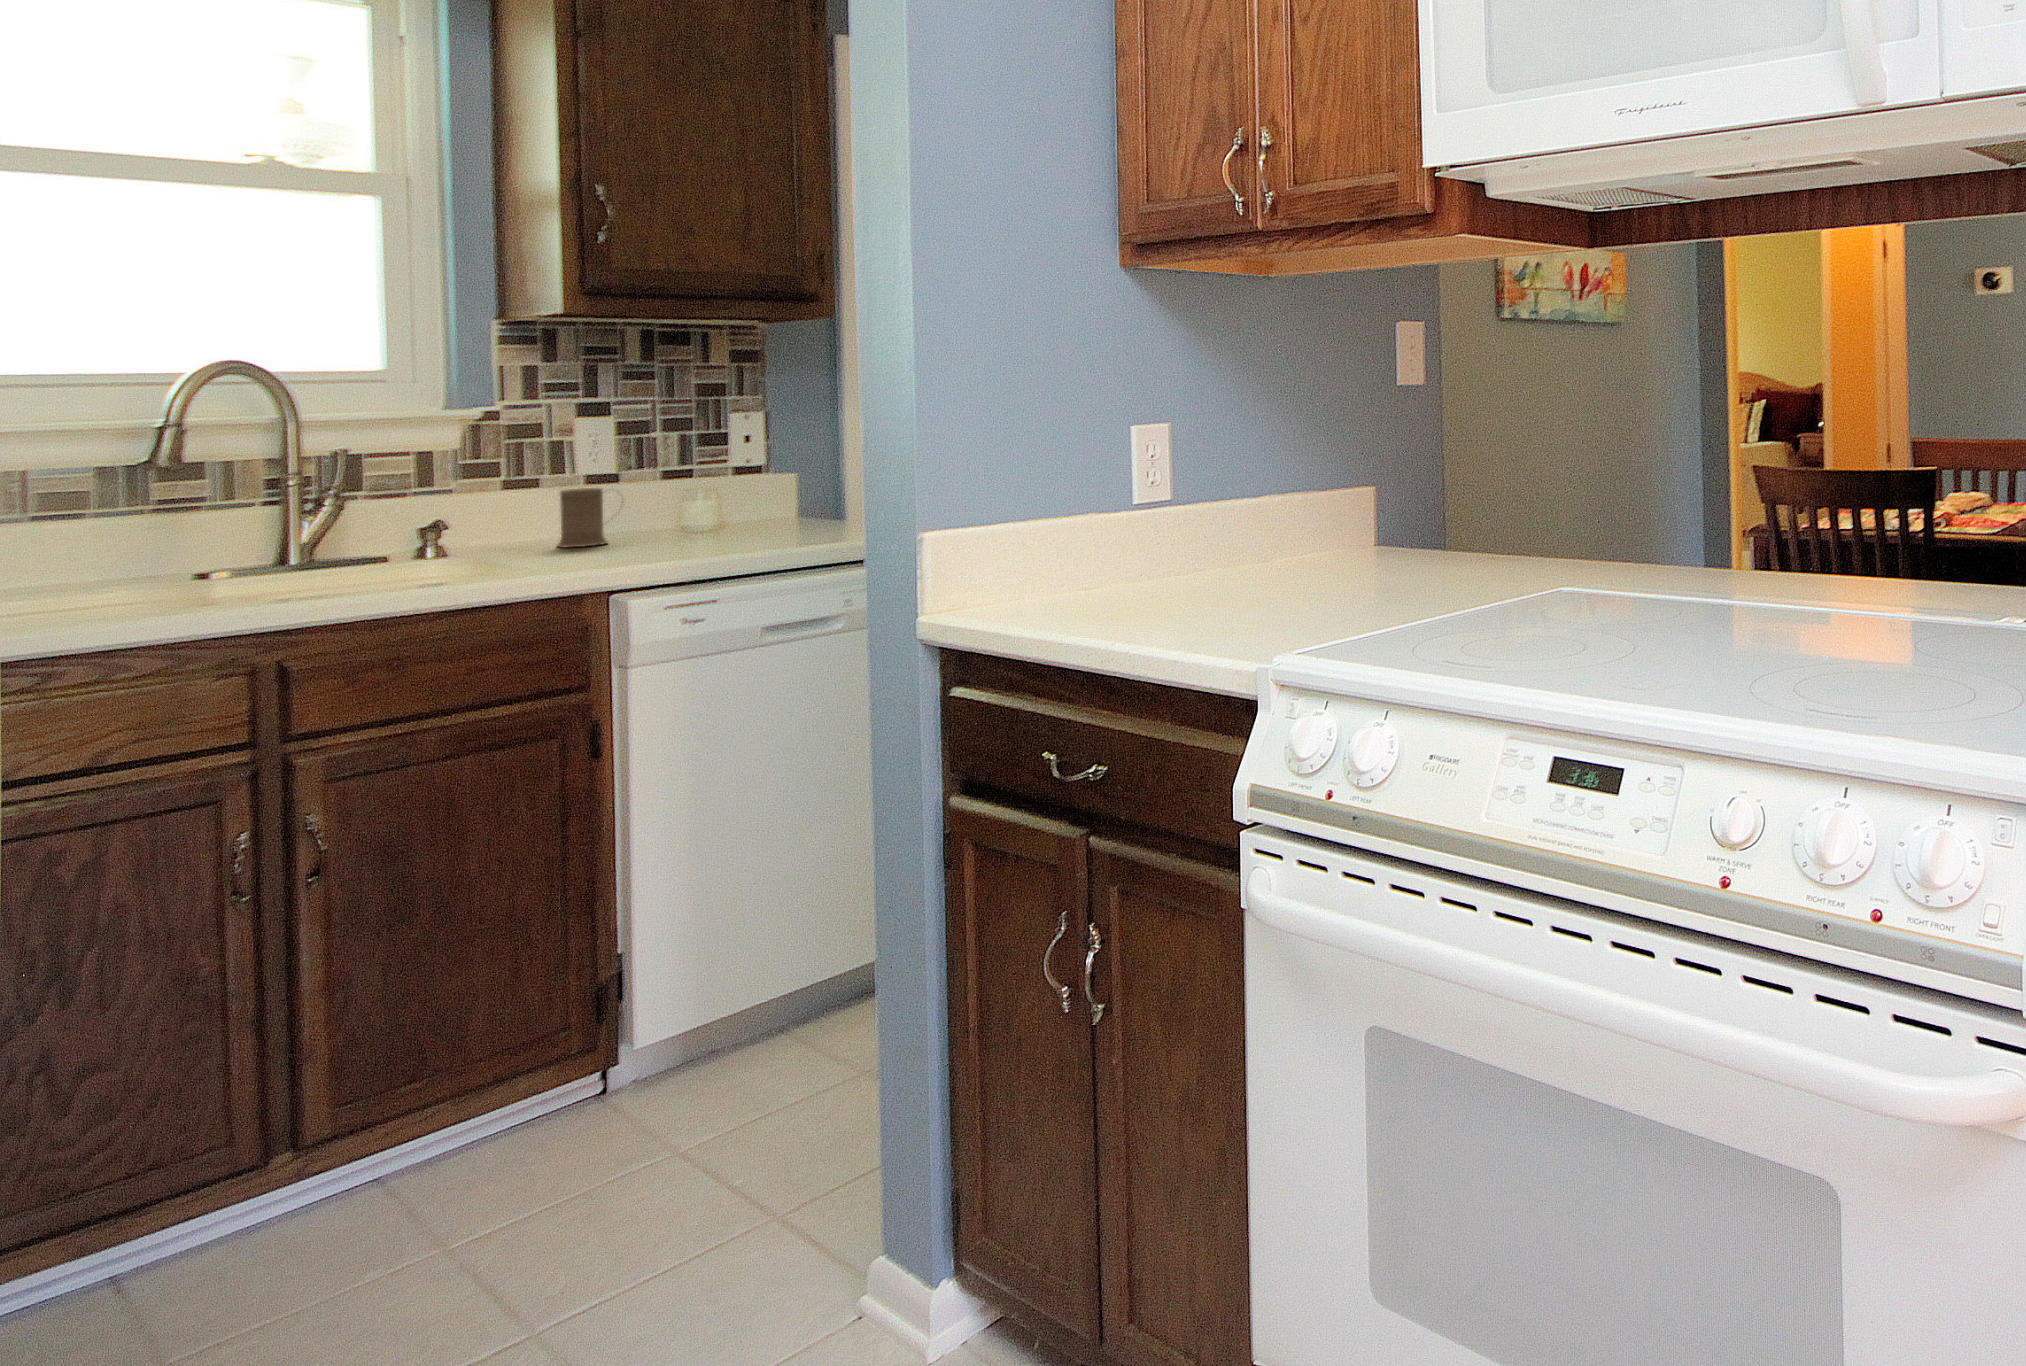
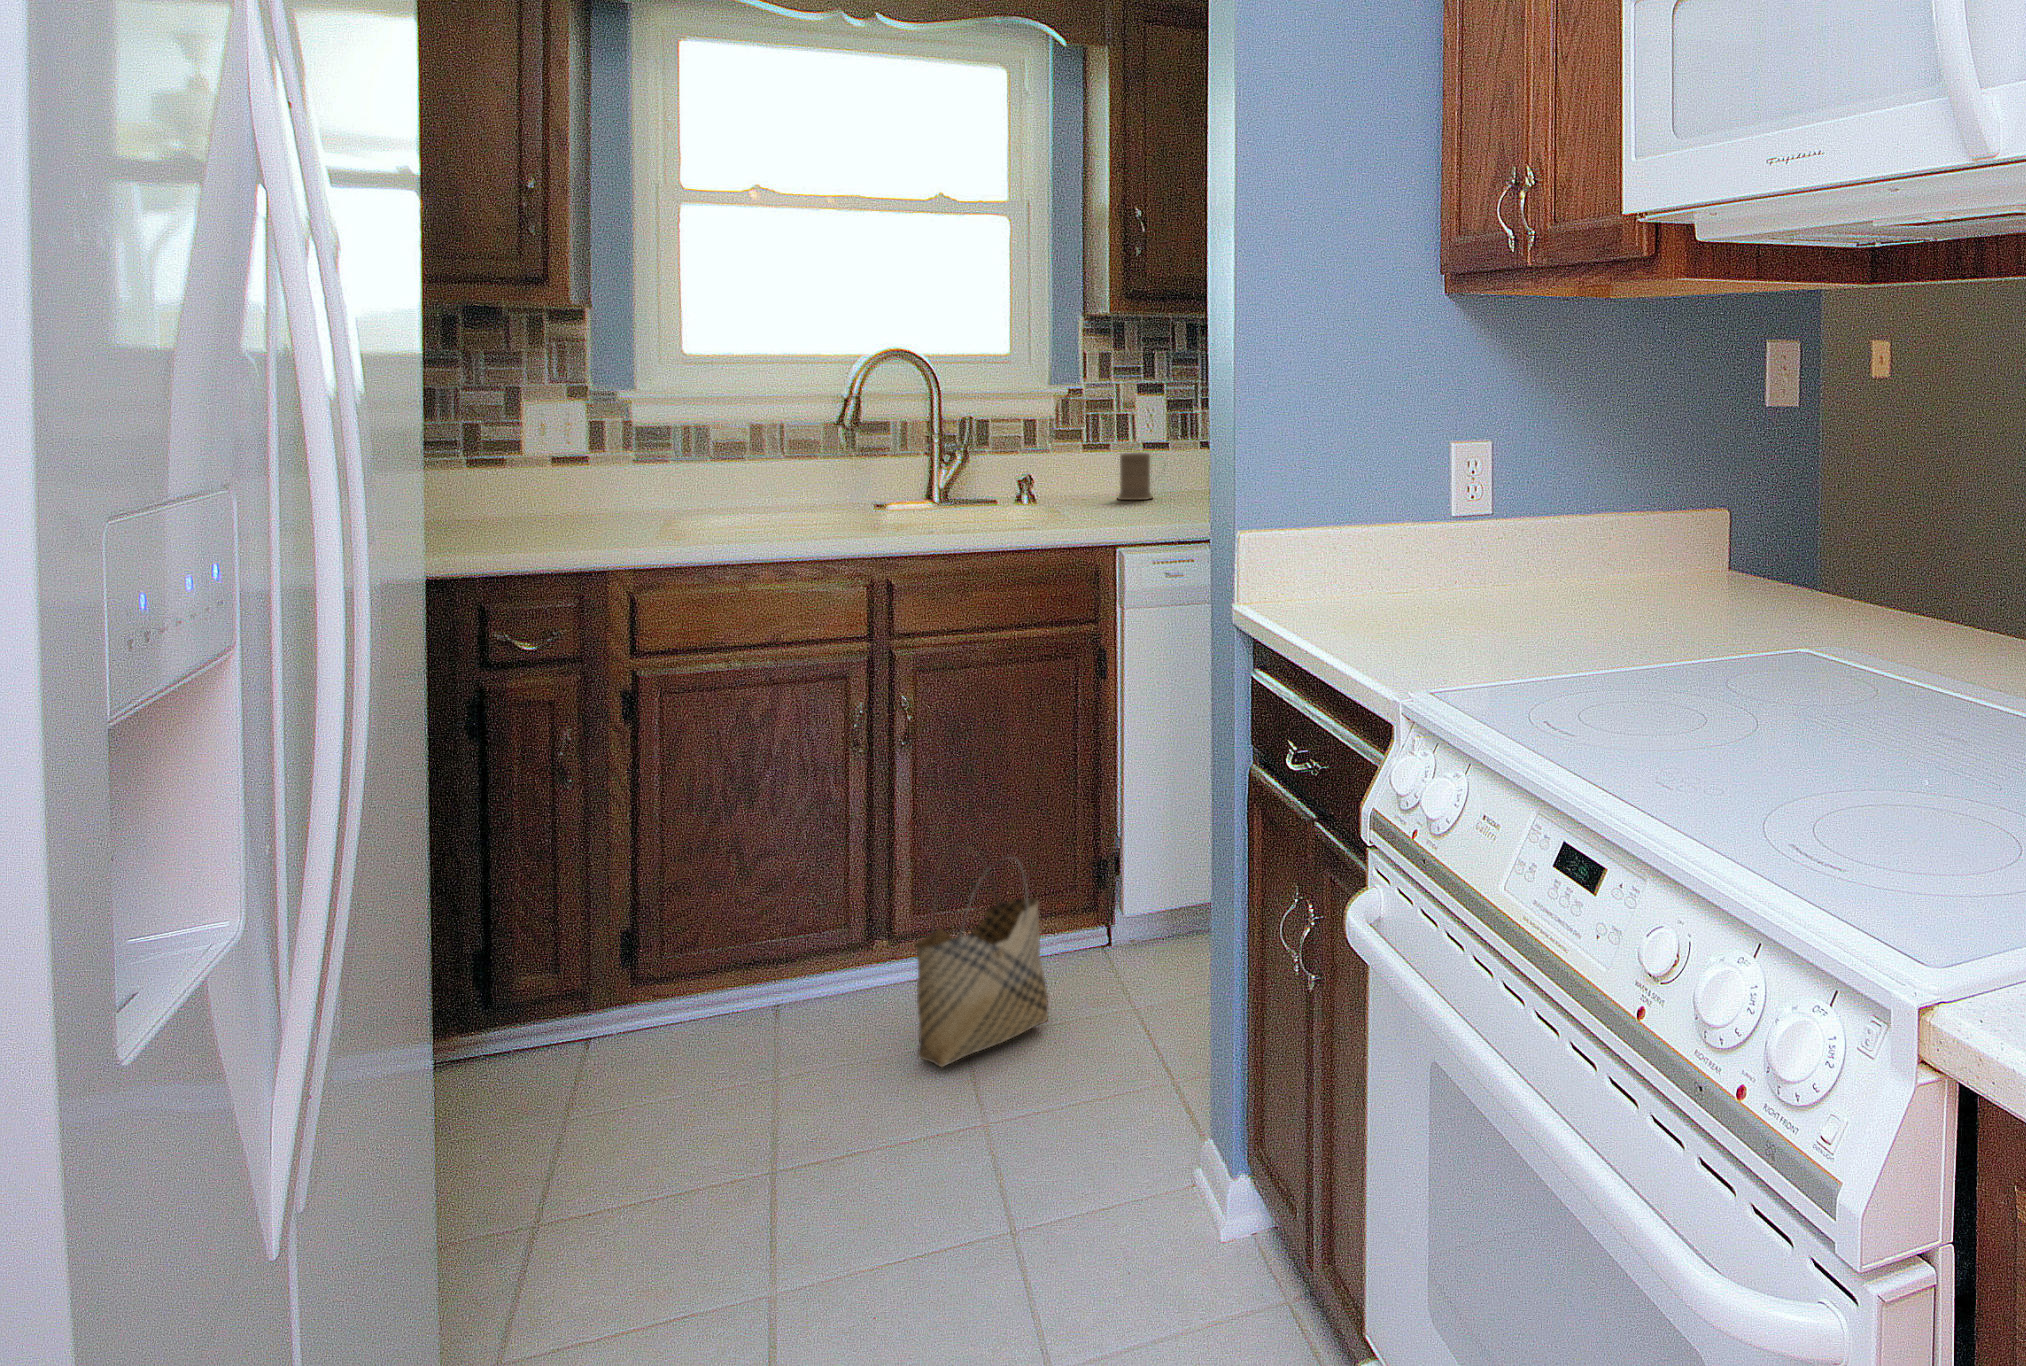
woven basket: none [378,996,569,1294] -> present [915,846,1048,1067]

